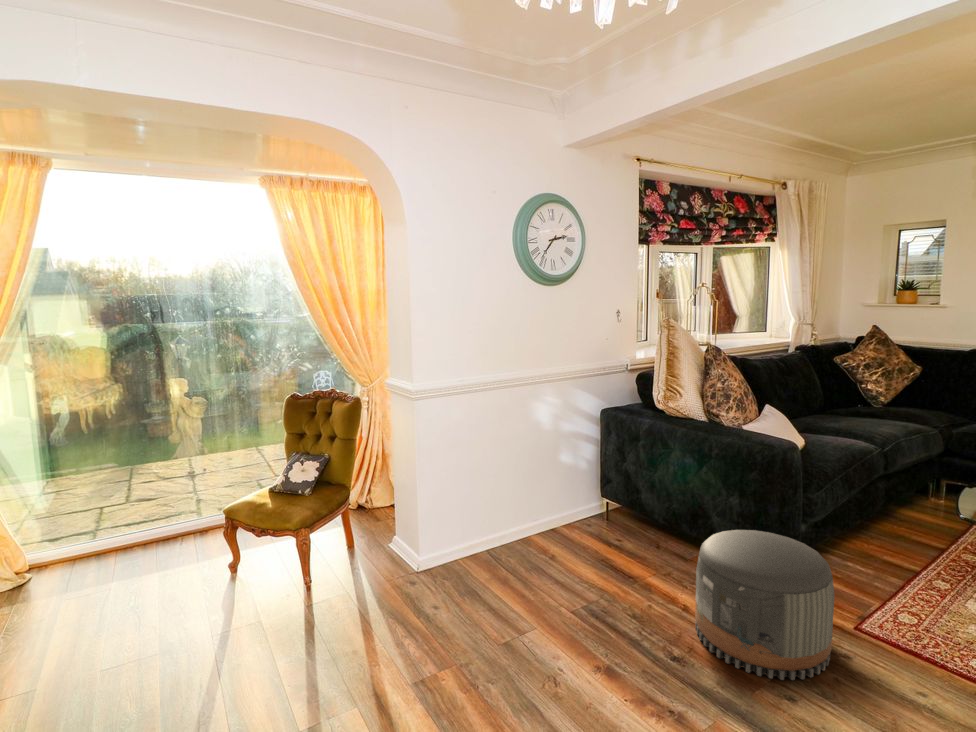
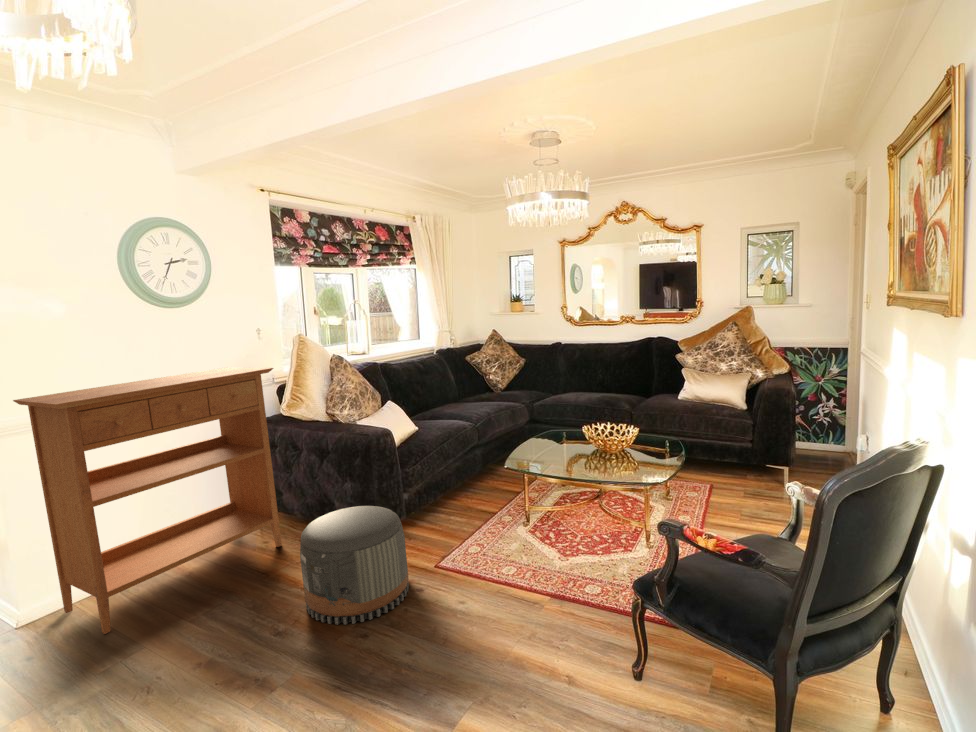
console table: none [434,349,652,602] -> present [13,368,282,634]

